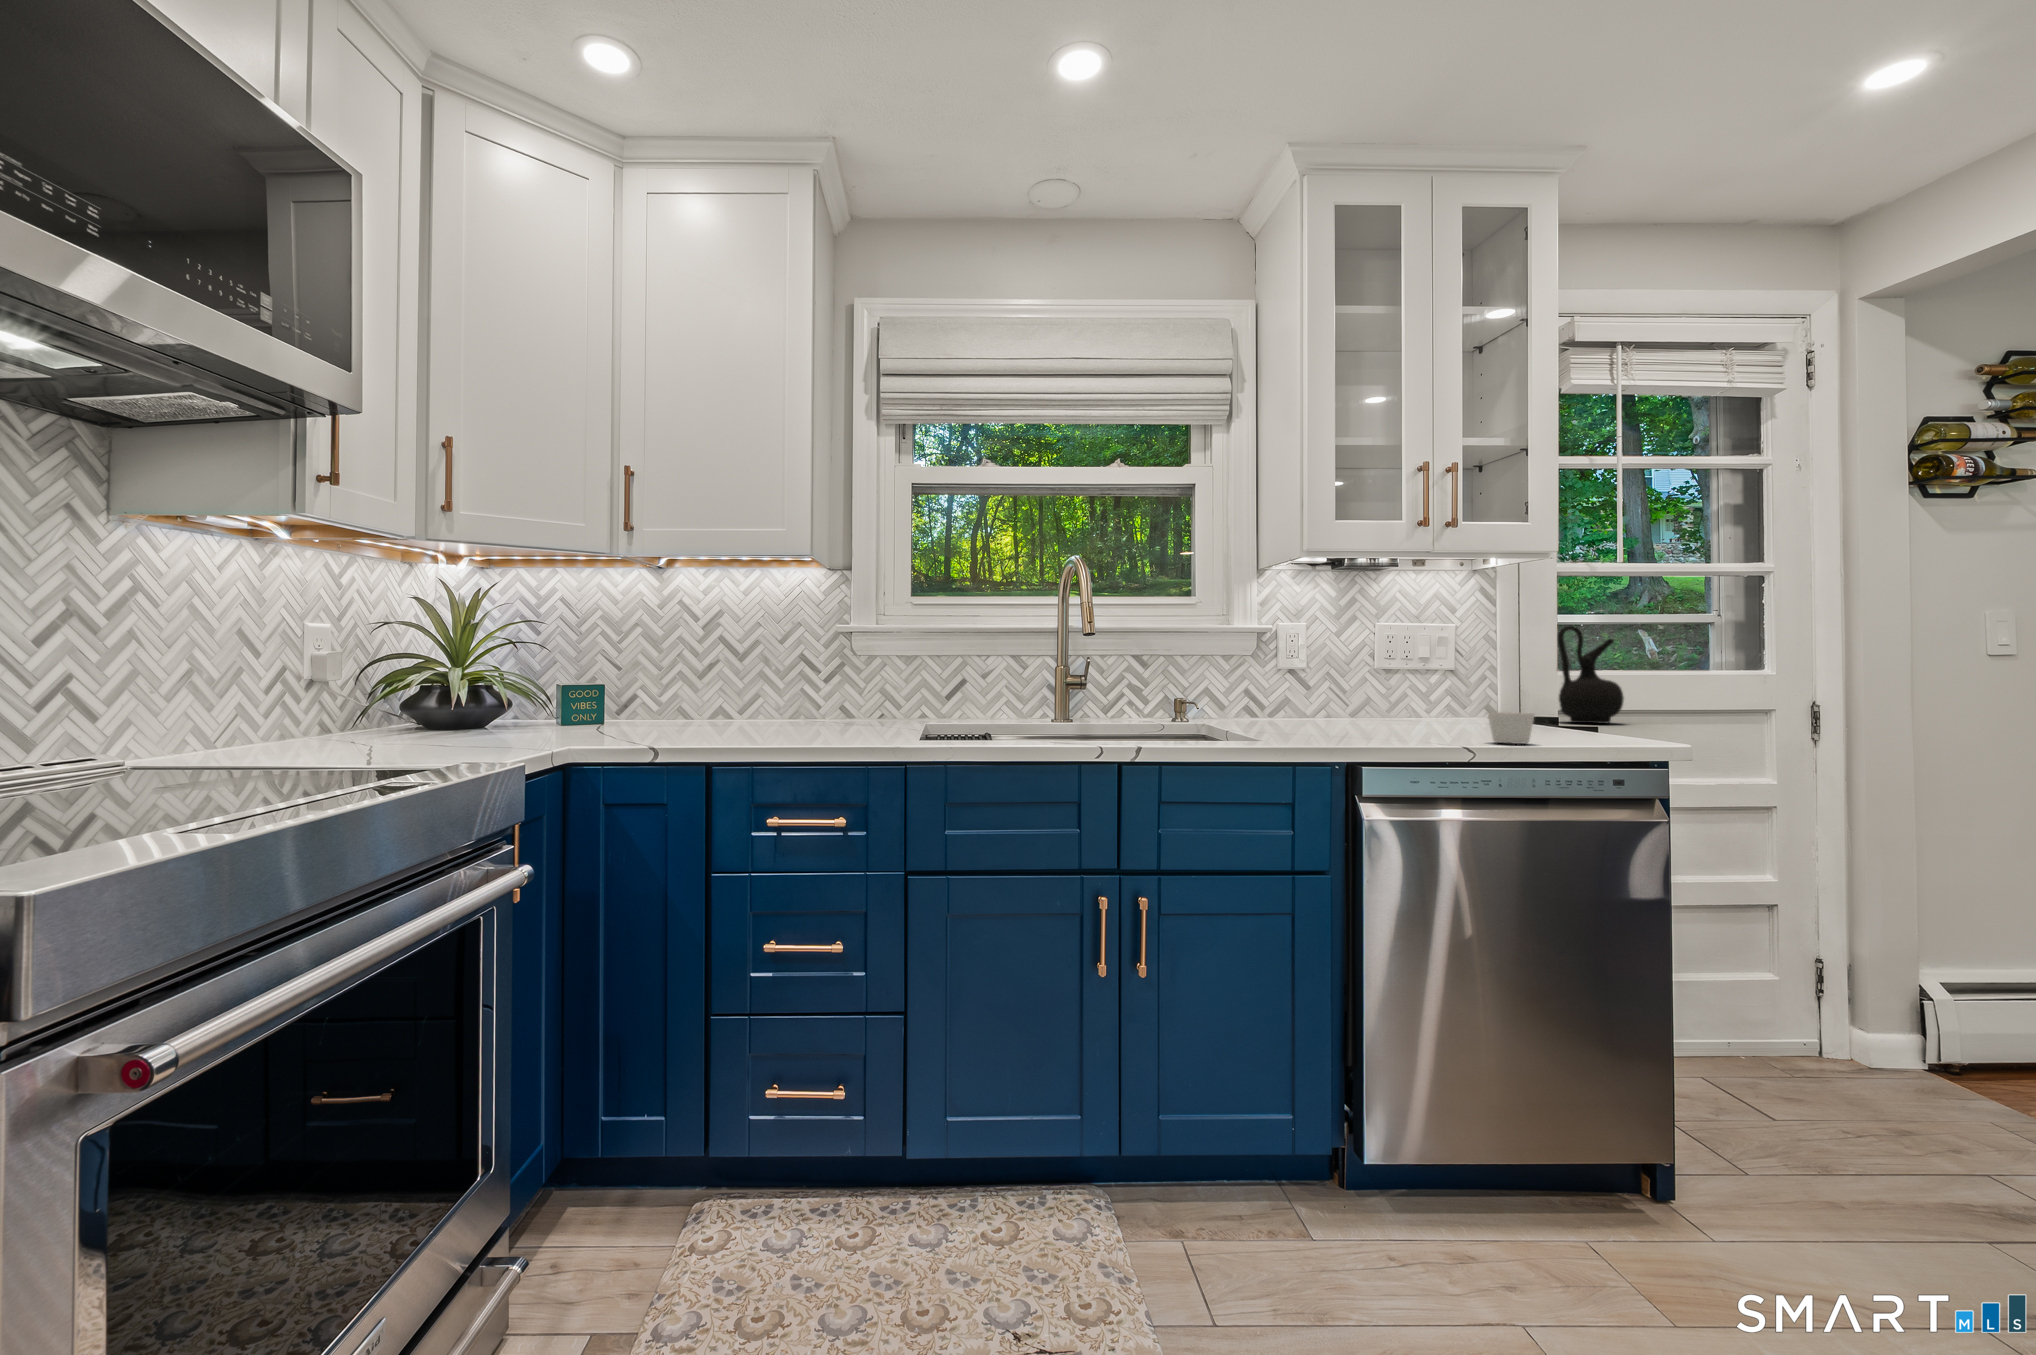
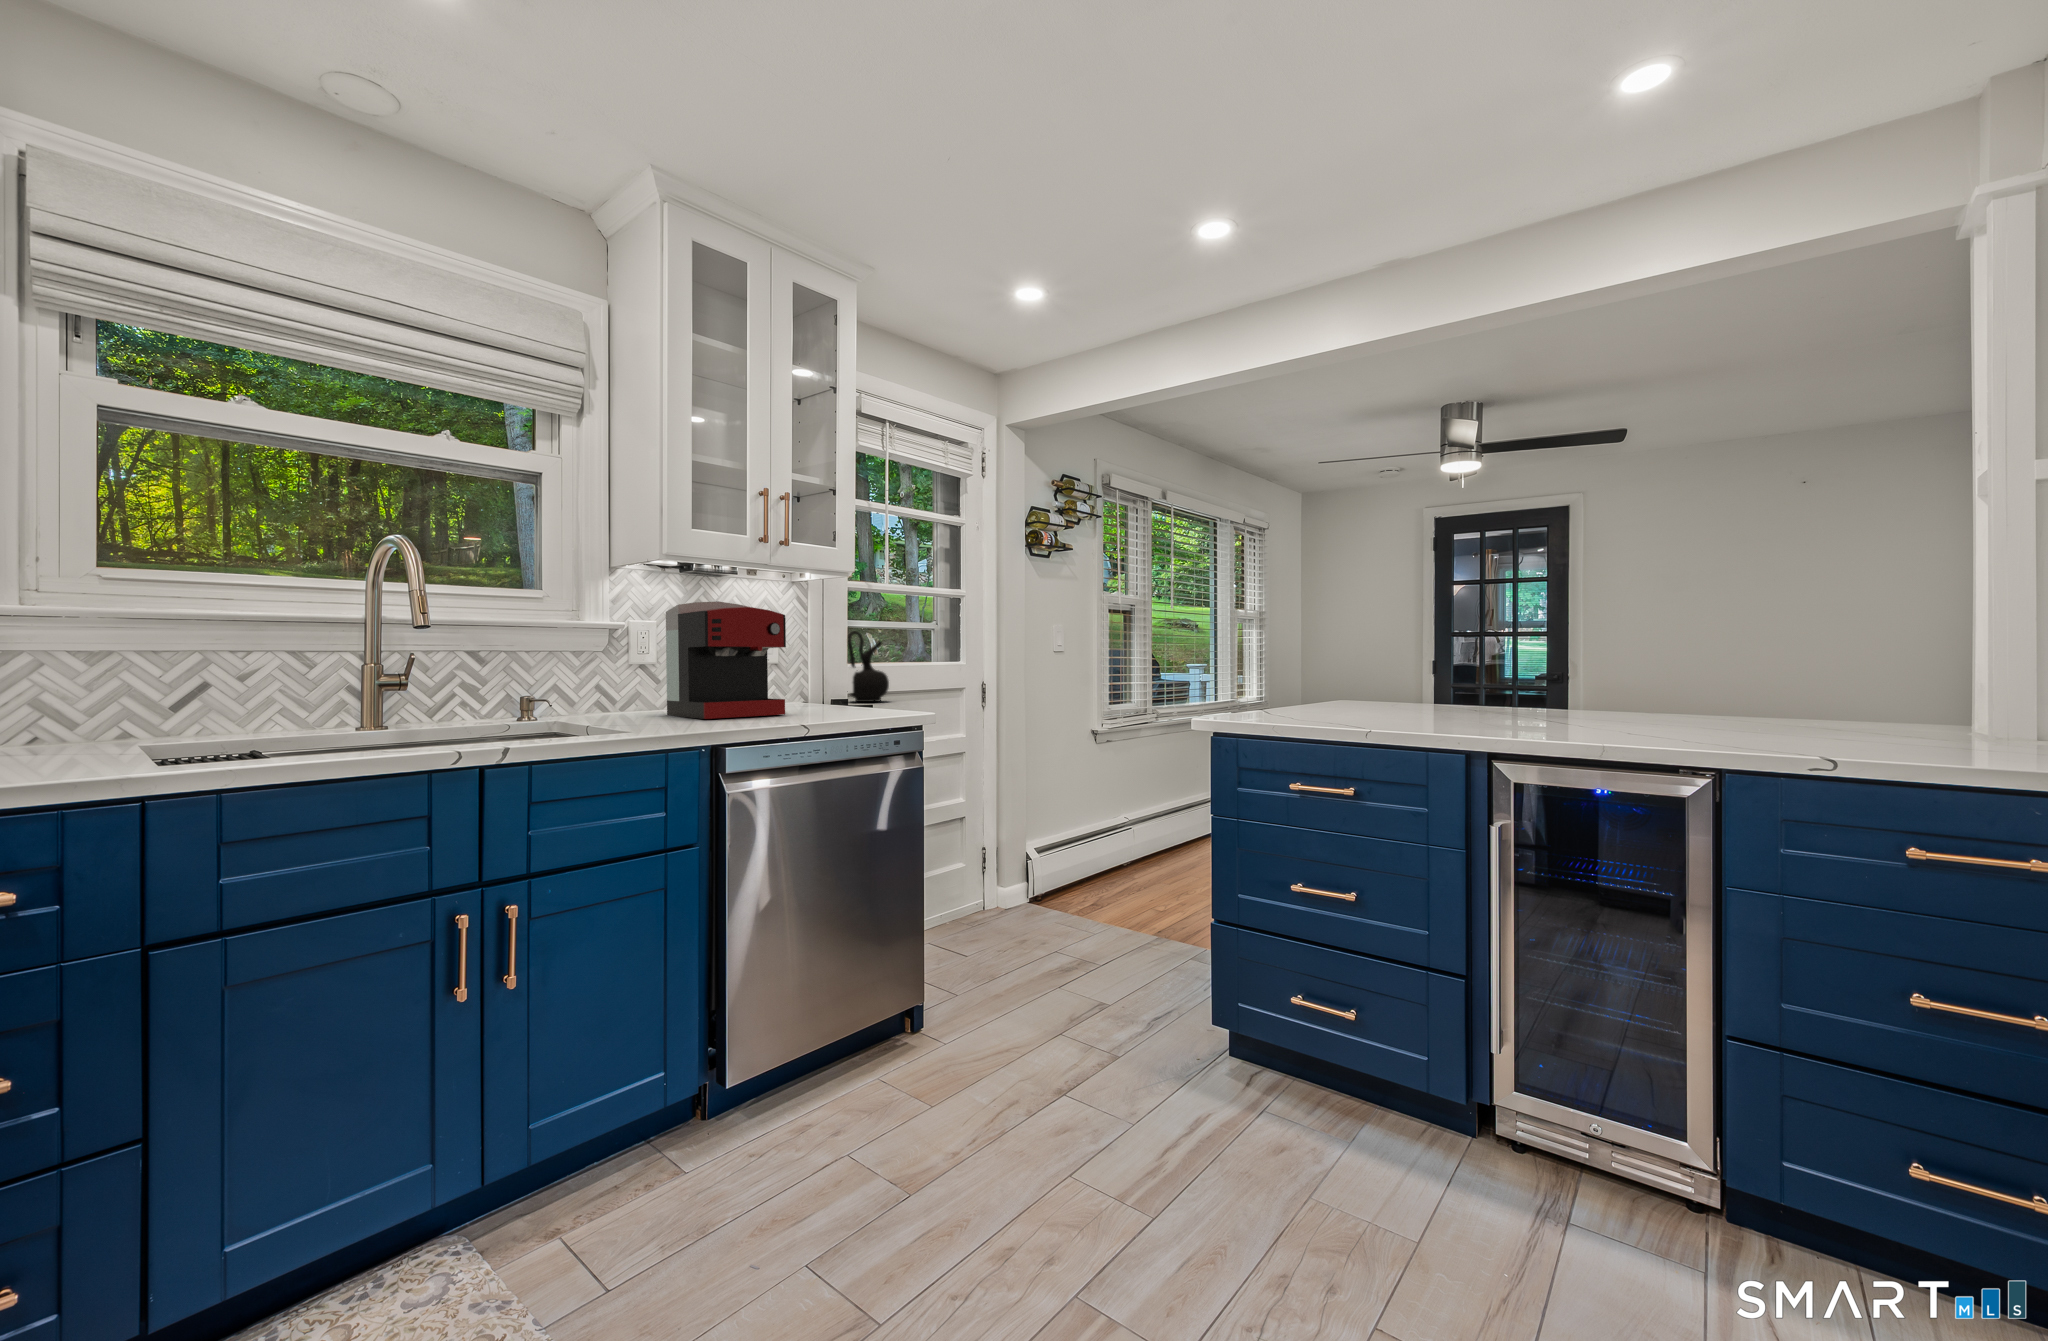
coffee maker: none [1316,597,1453,731] -> present [666,601,786,719]
candle: present [1488,712,1534,744] -> none [821,698,854,722]

